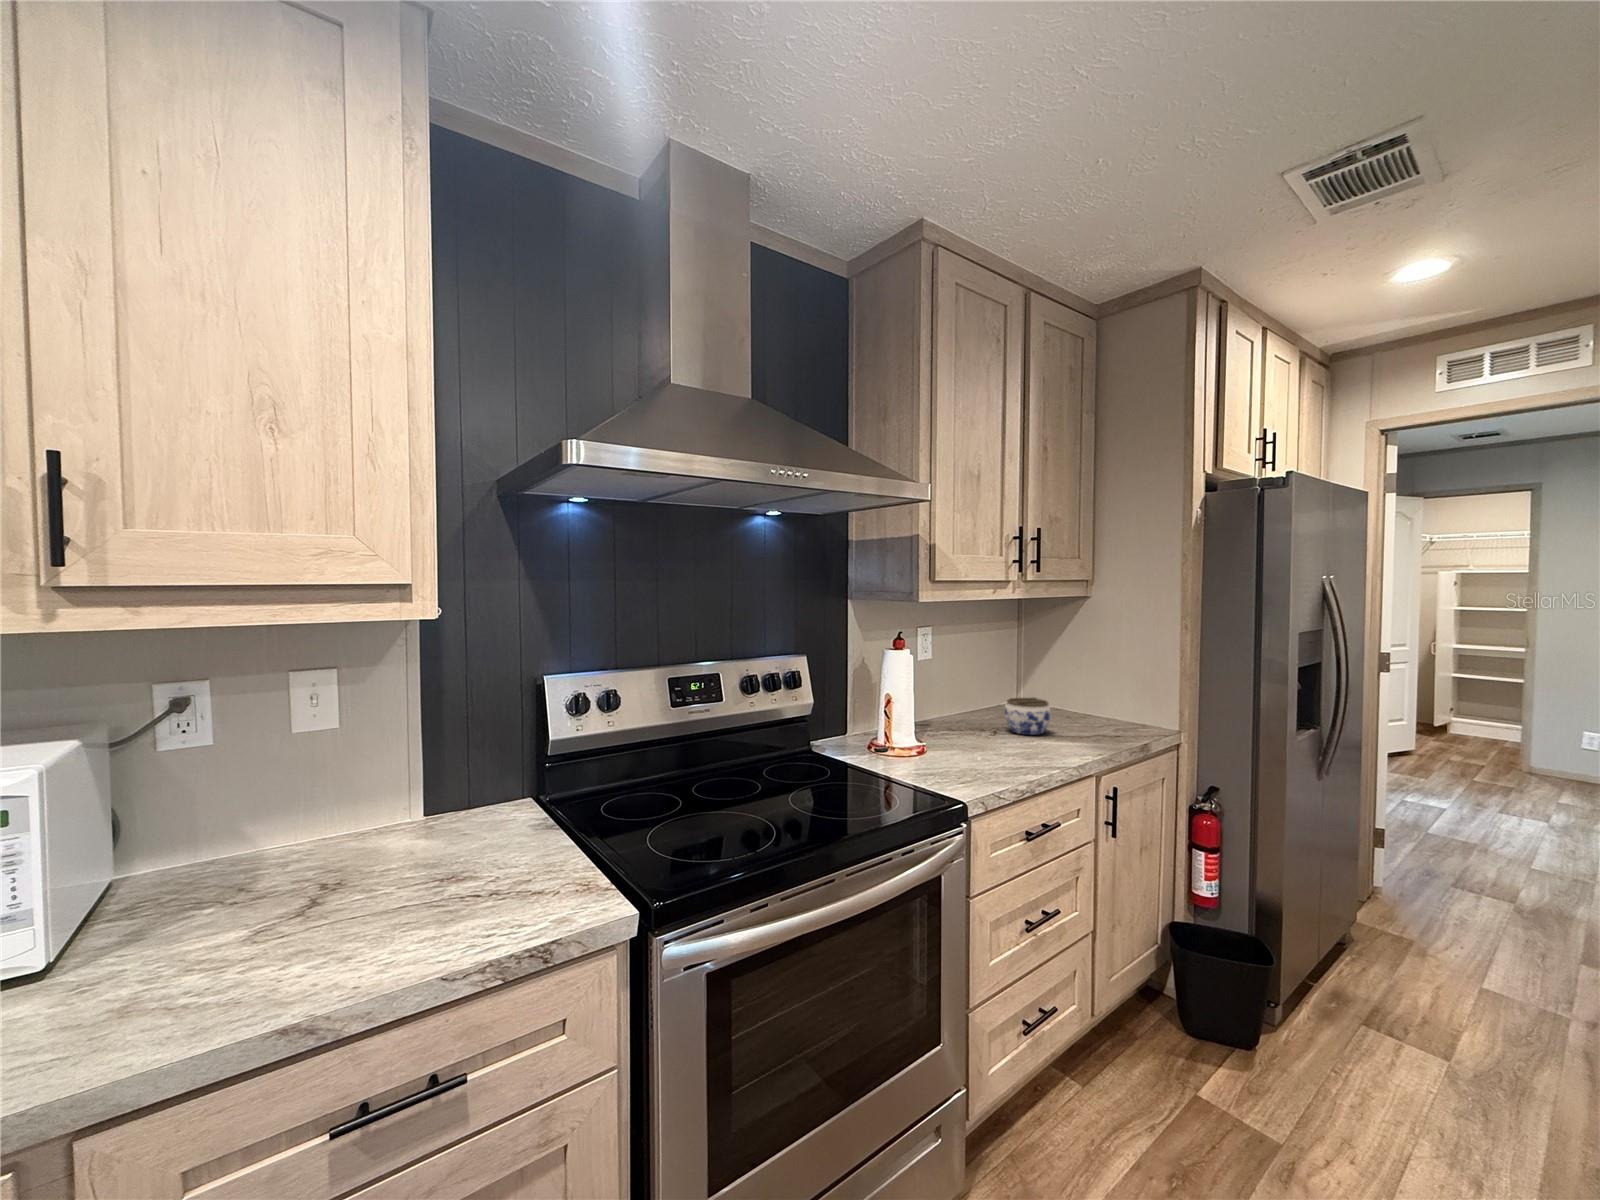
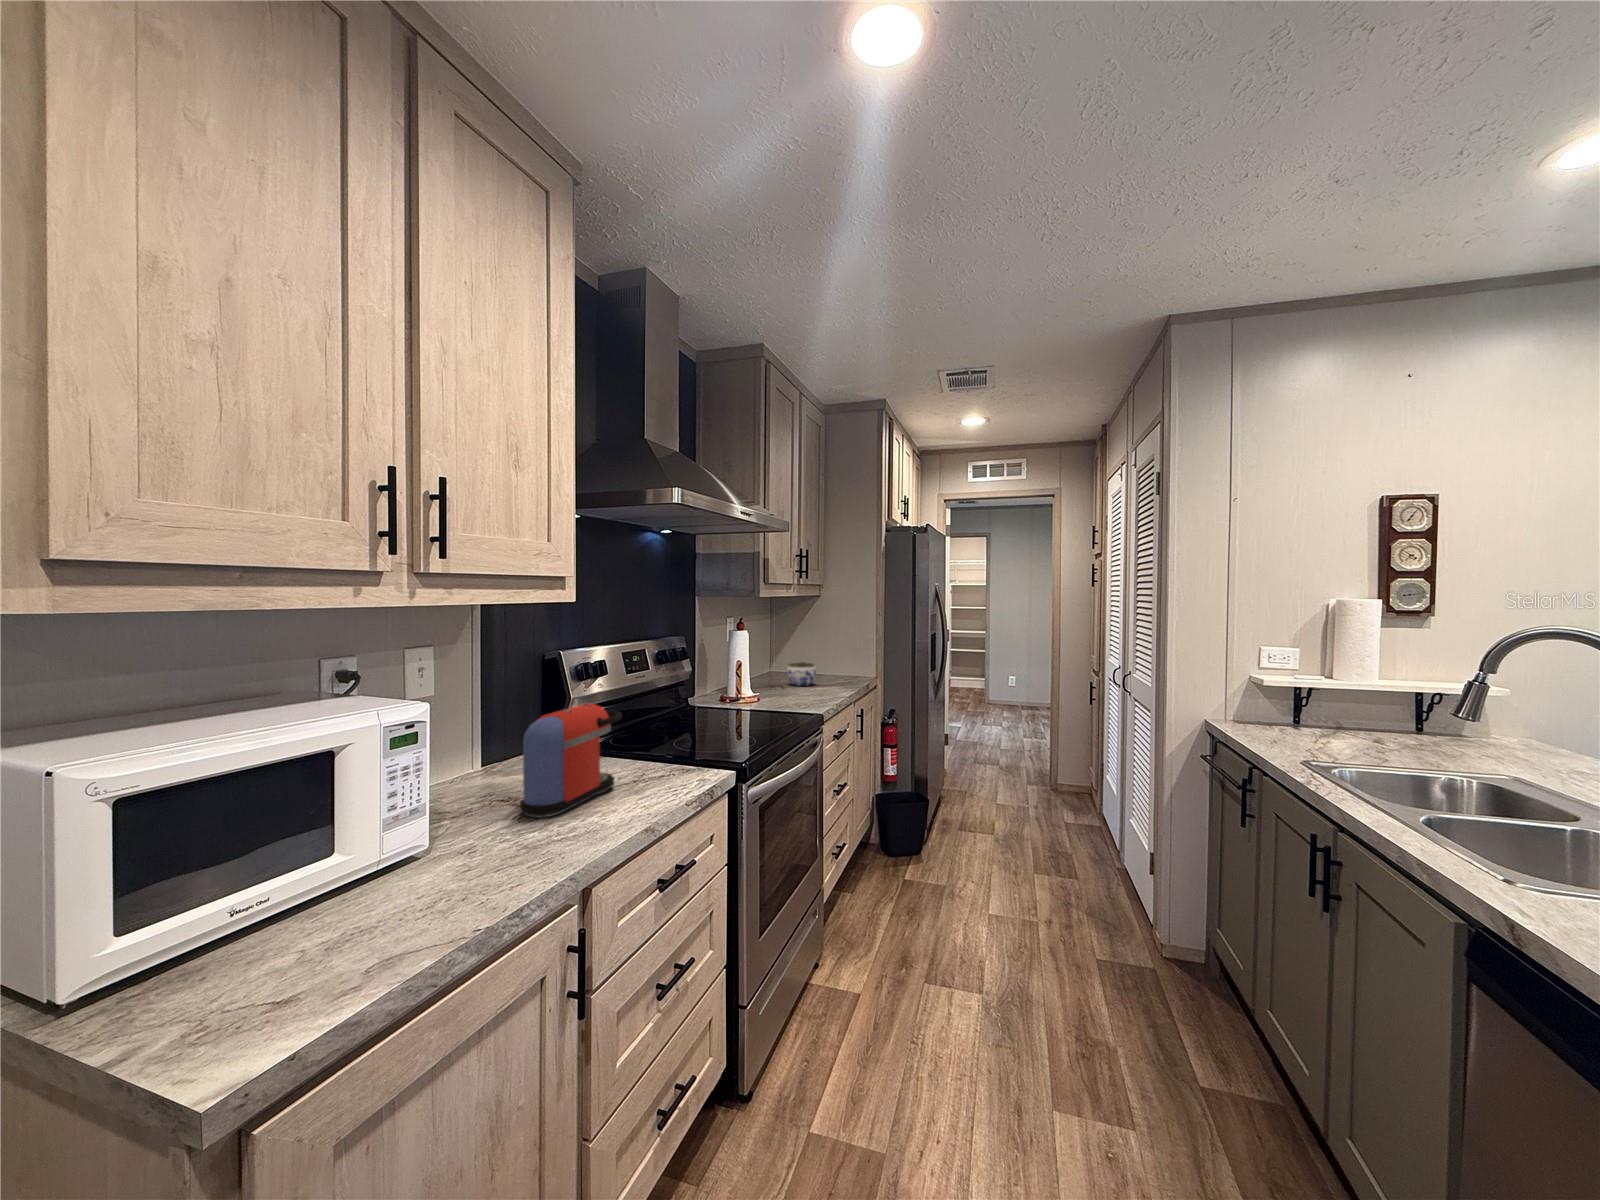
coffee maker: none [251,772,474,944] -> present [520,703,622,818]

